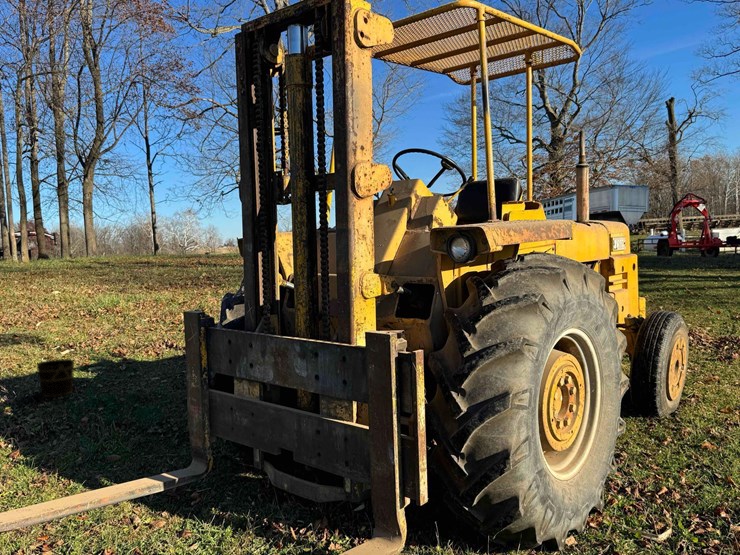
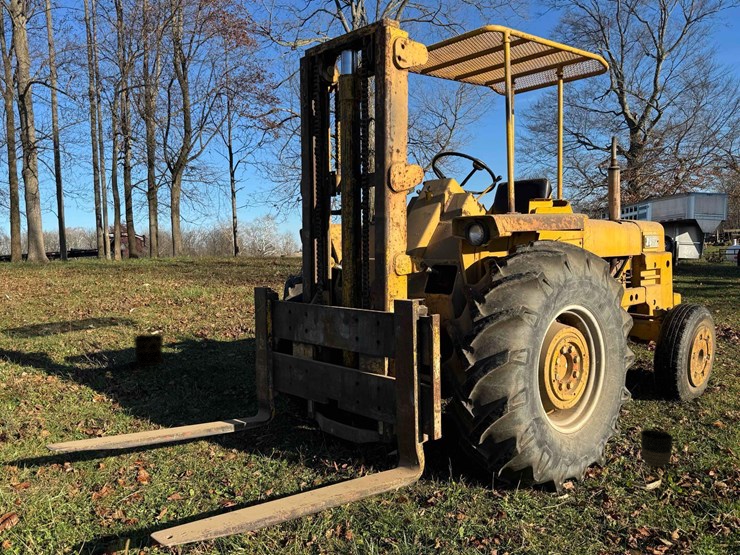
planter: none [640,464,676,507] -> present [641,430,673,467]

